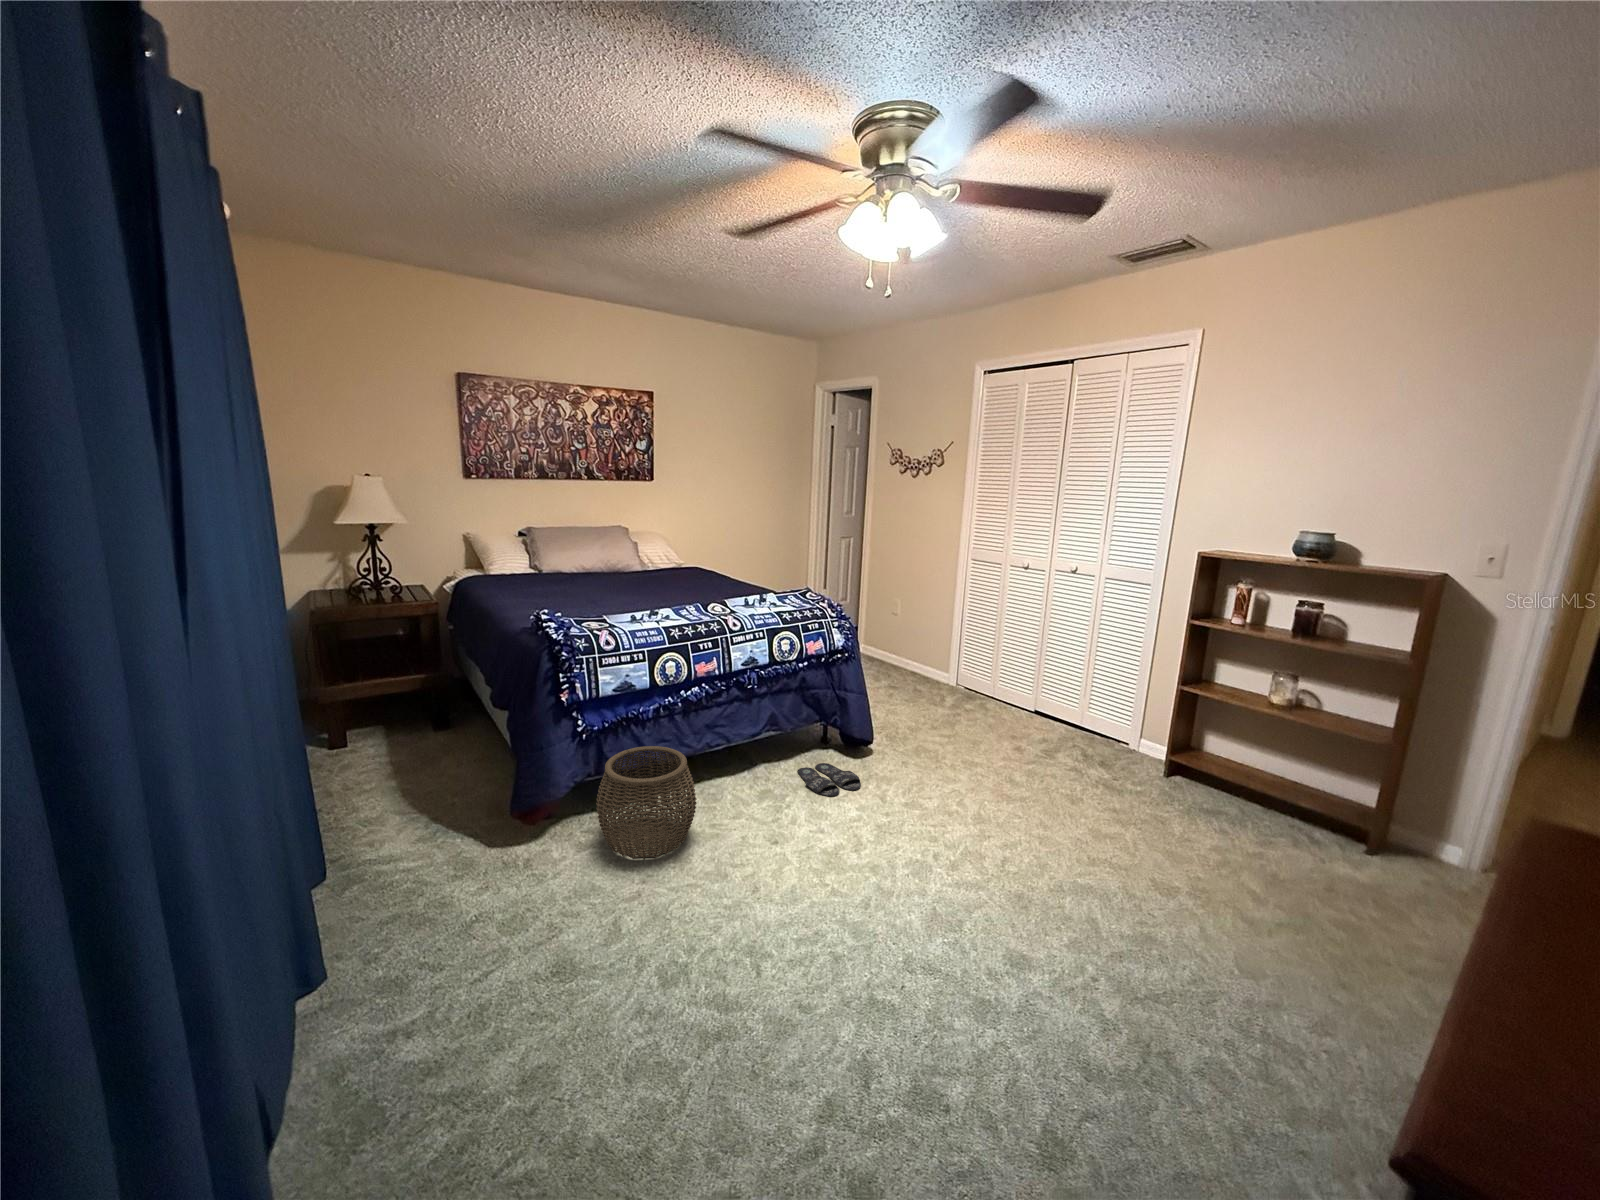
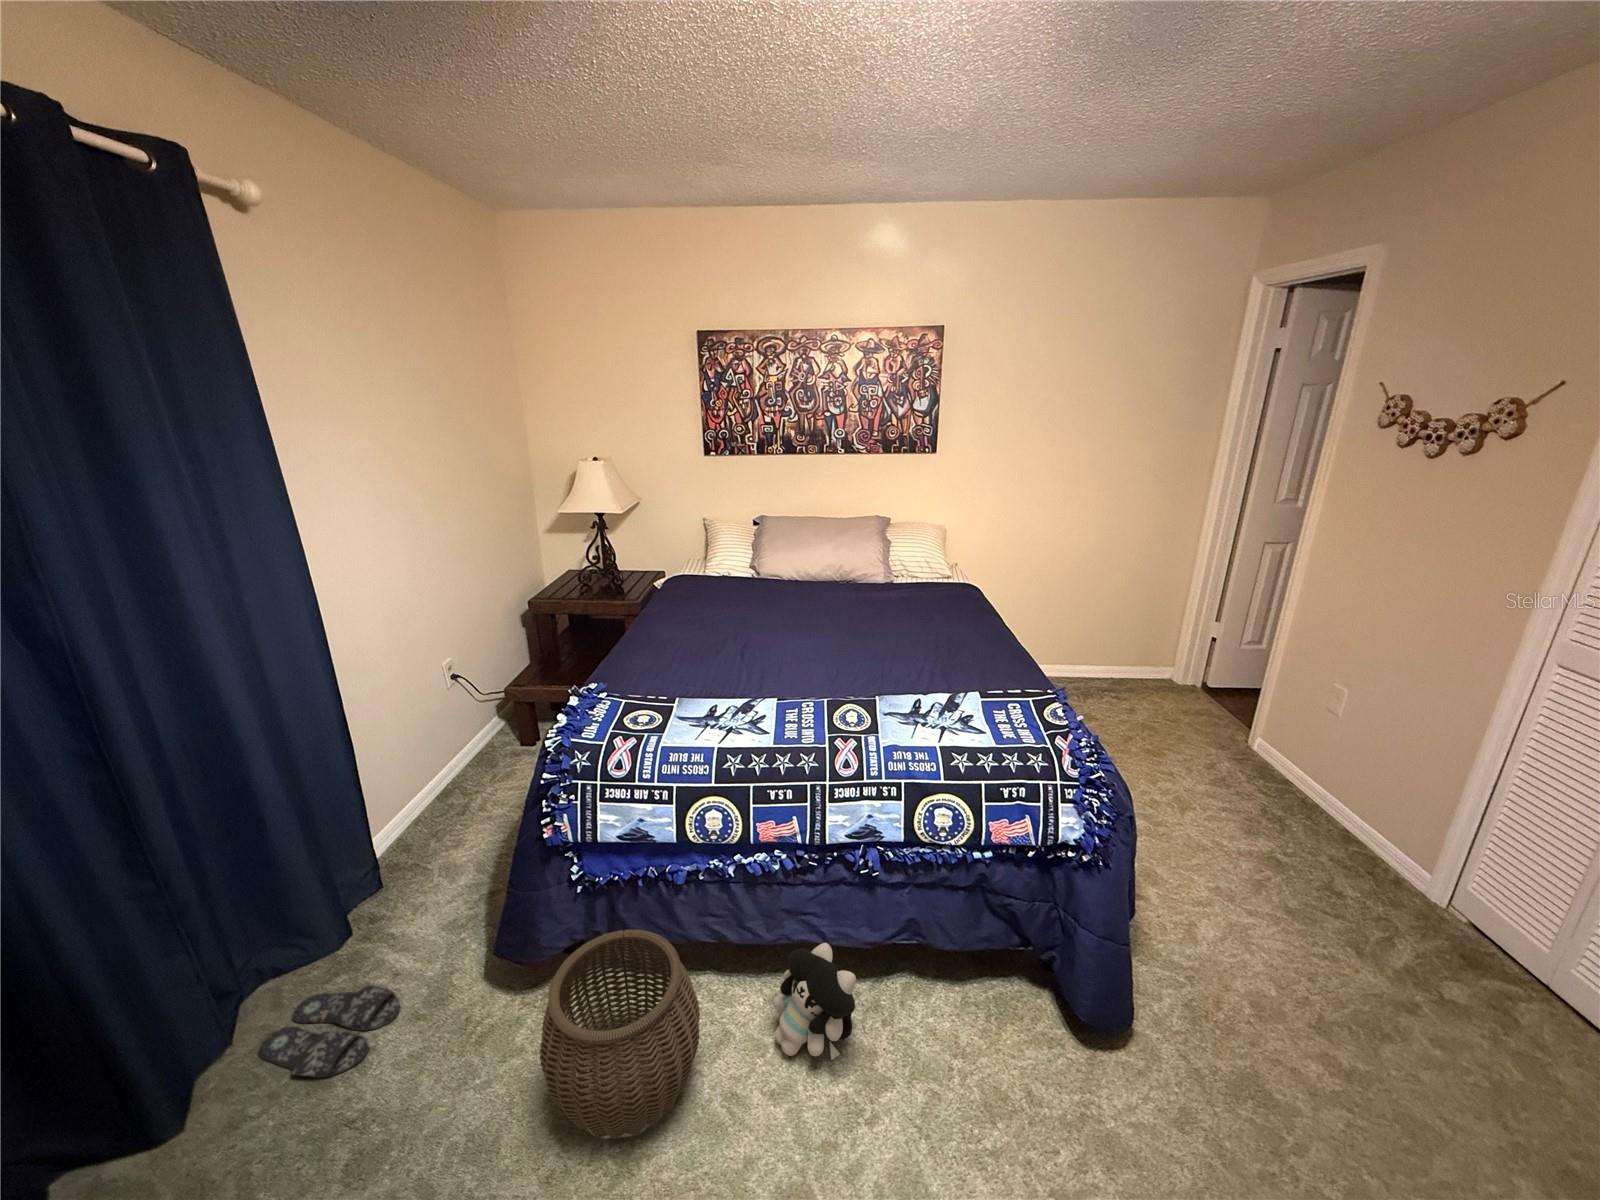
plush toy: none [708,740,760,802] -> present [773,943,856,1060]
slippers: present [797,763,861,797] -> present [259,985,400,1078]

